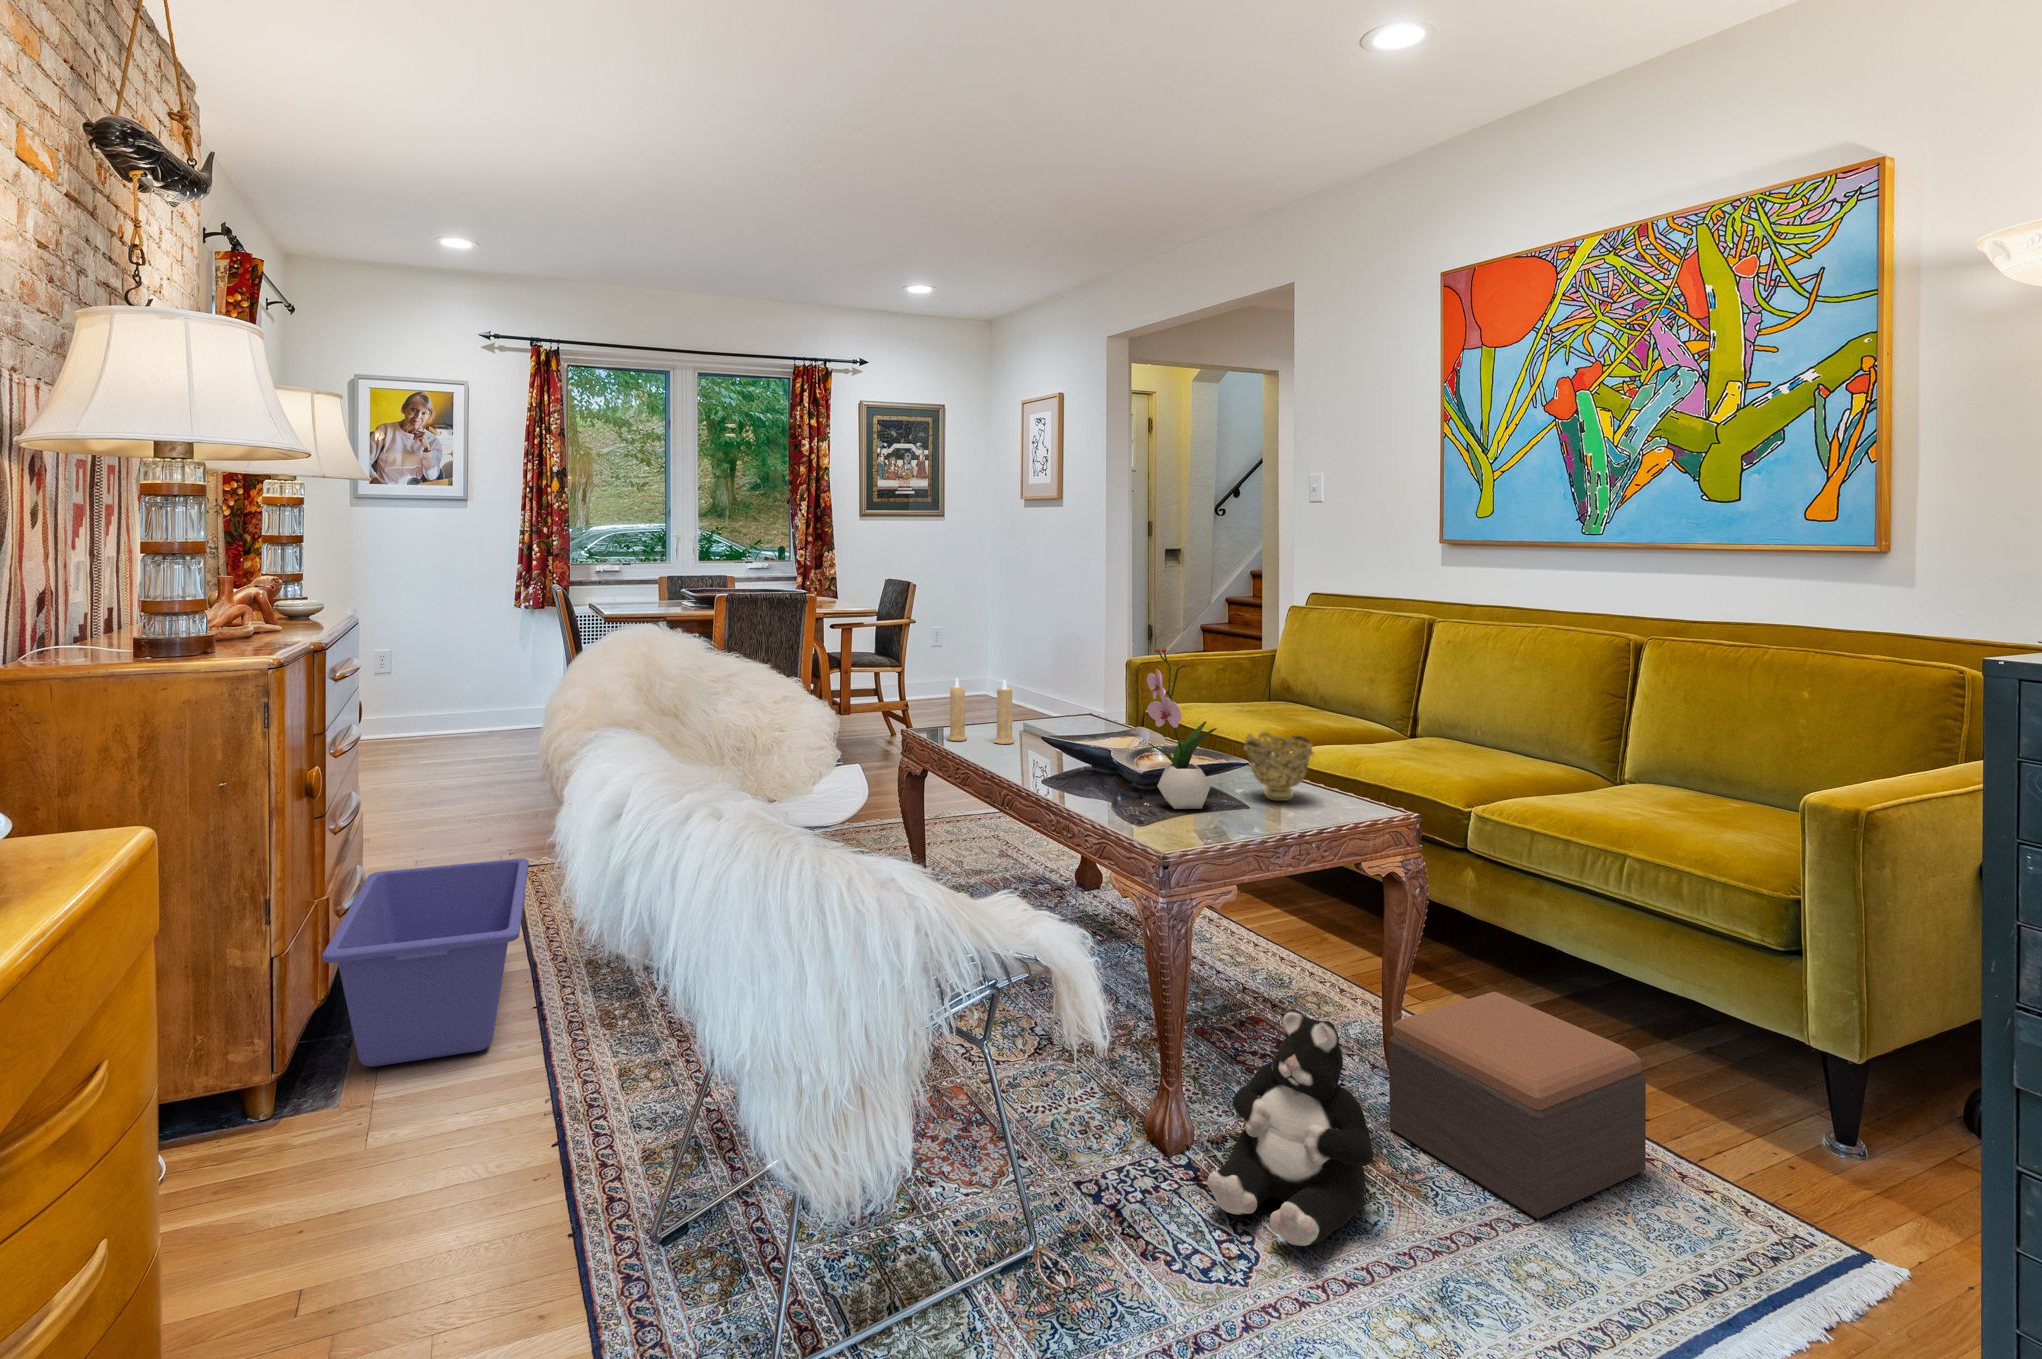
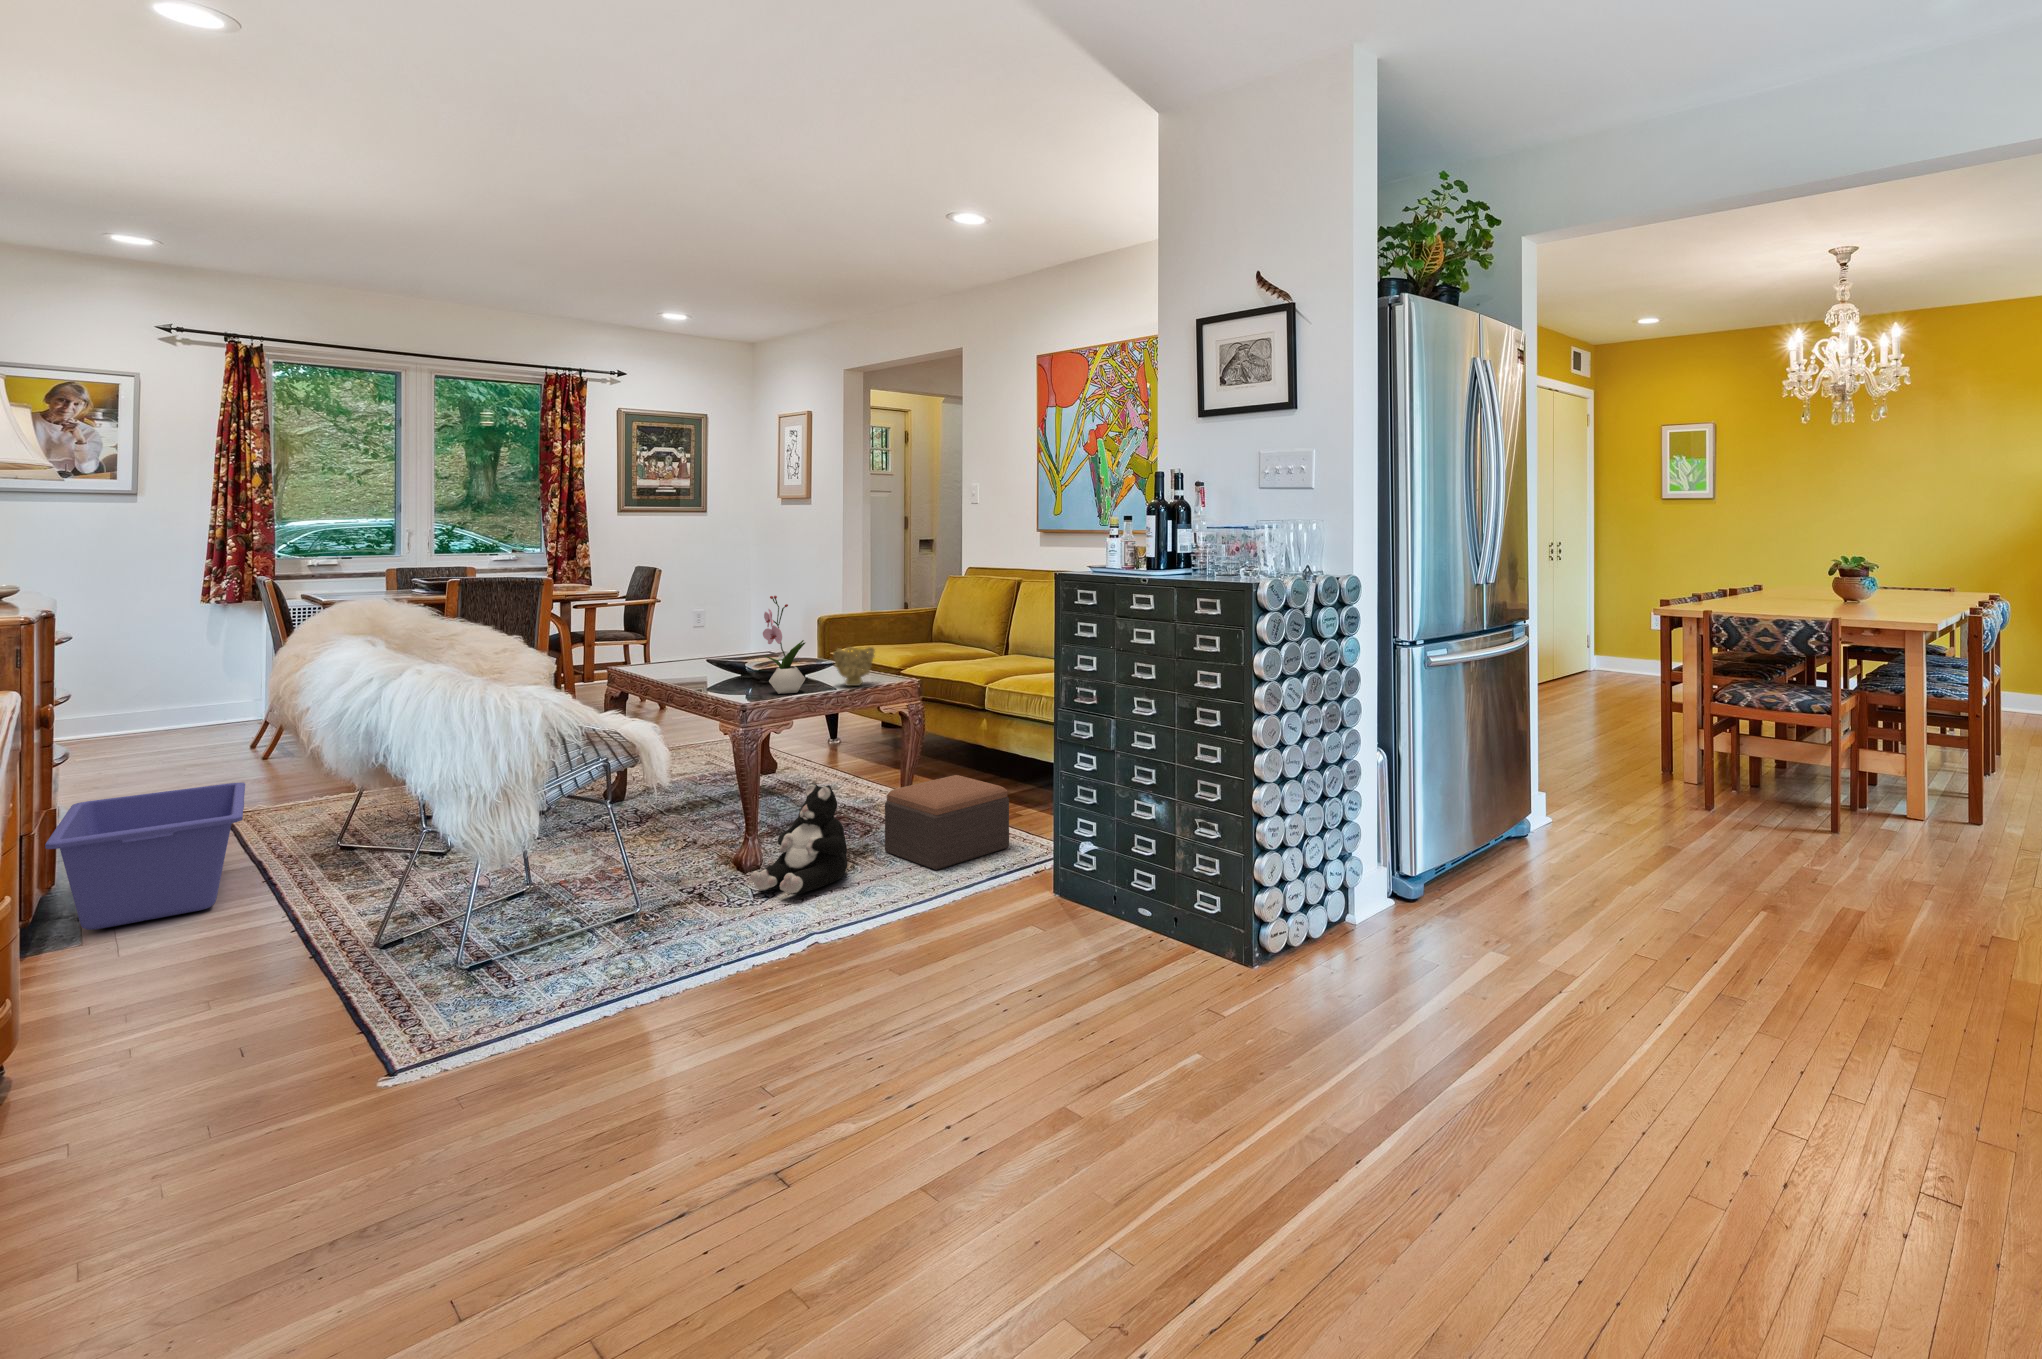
candle: present [947,678,1014,744] -> none [642,626,696,674]

